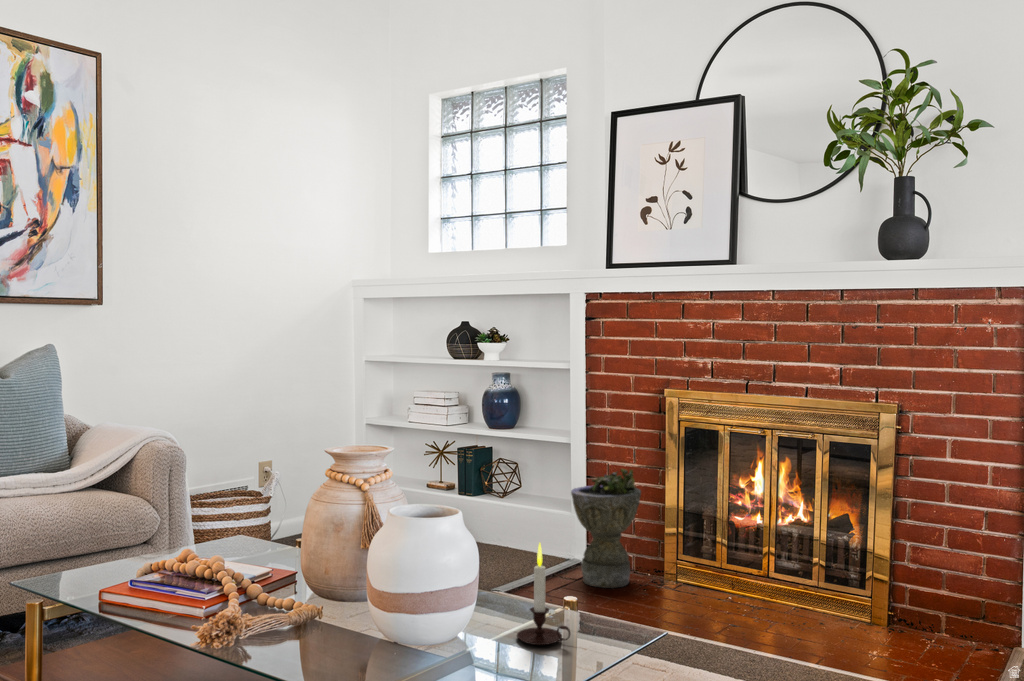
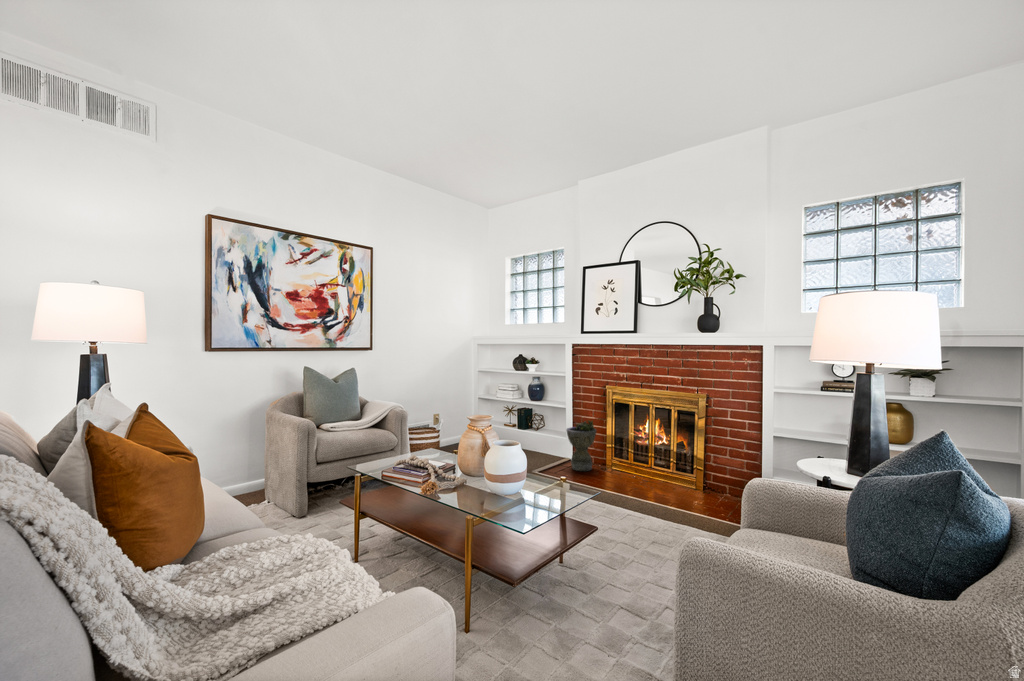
candle: present [517,543,570,645] -> none [544,455,565,495]

